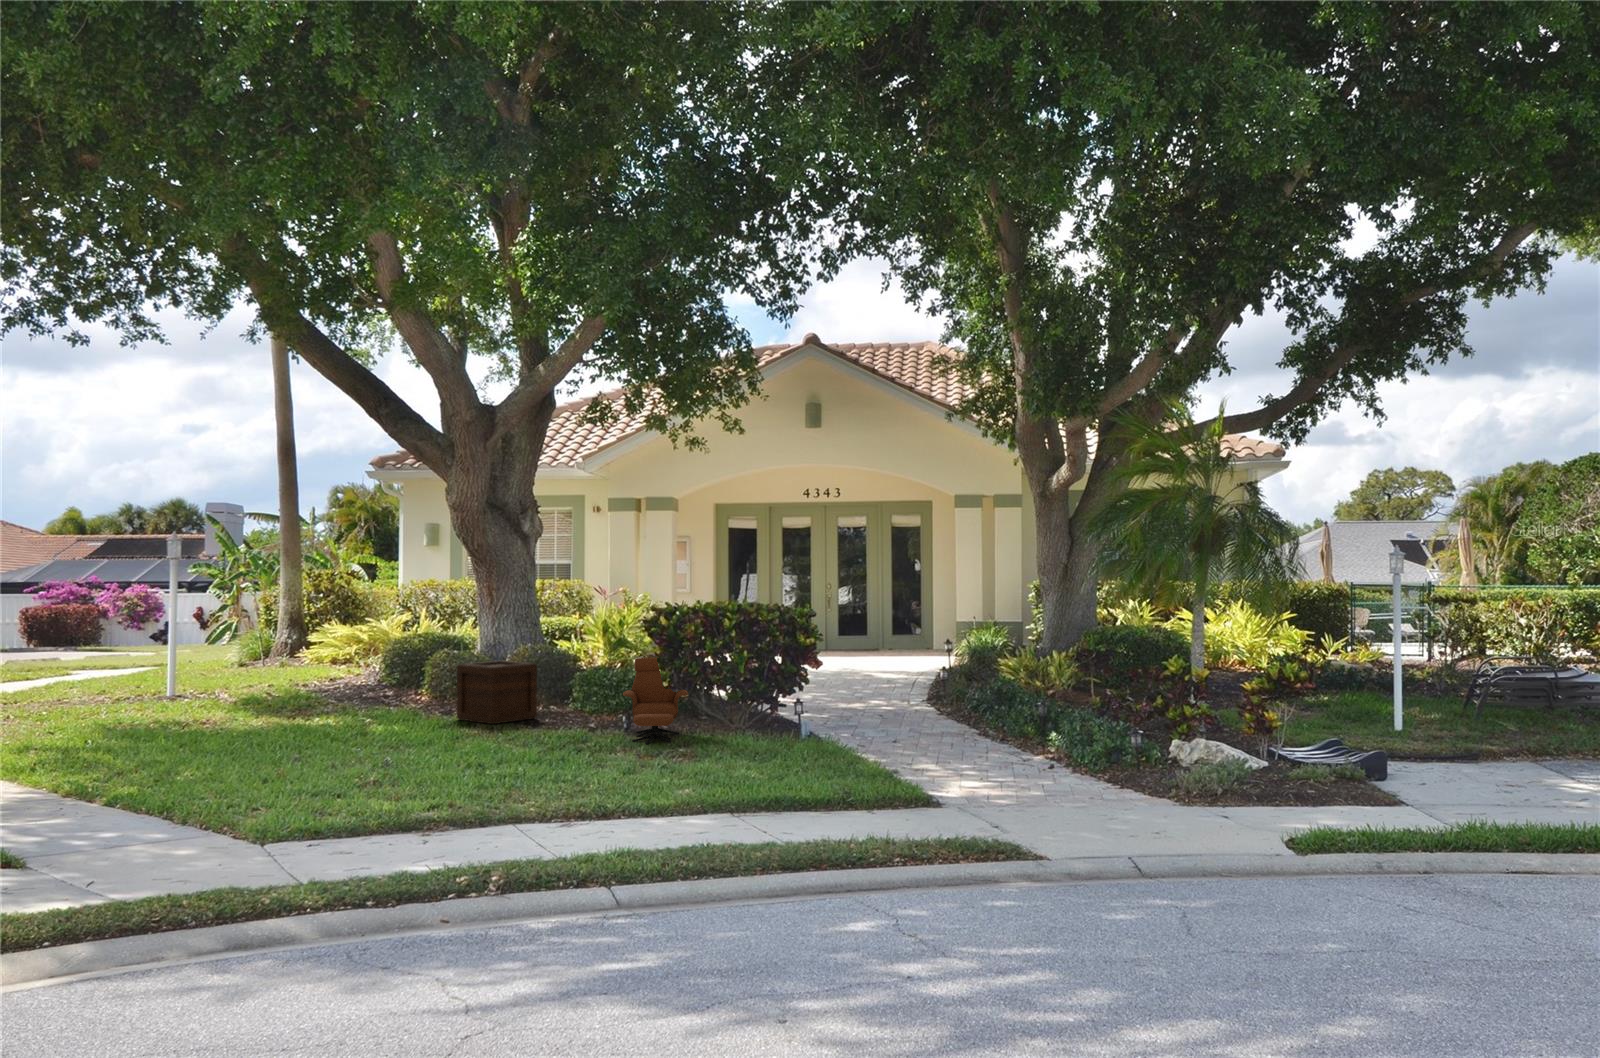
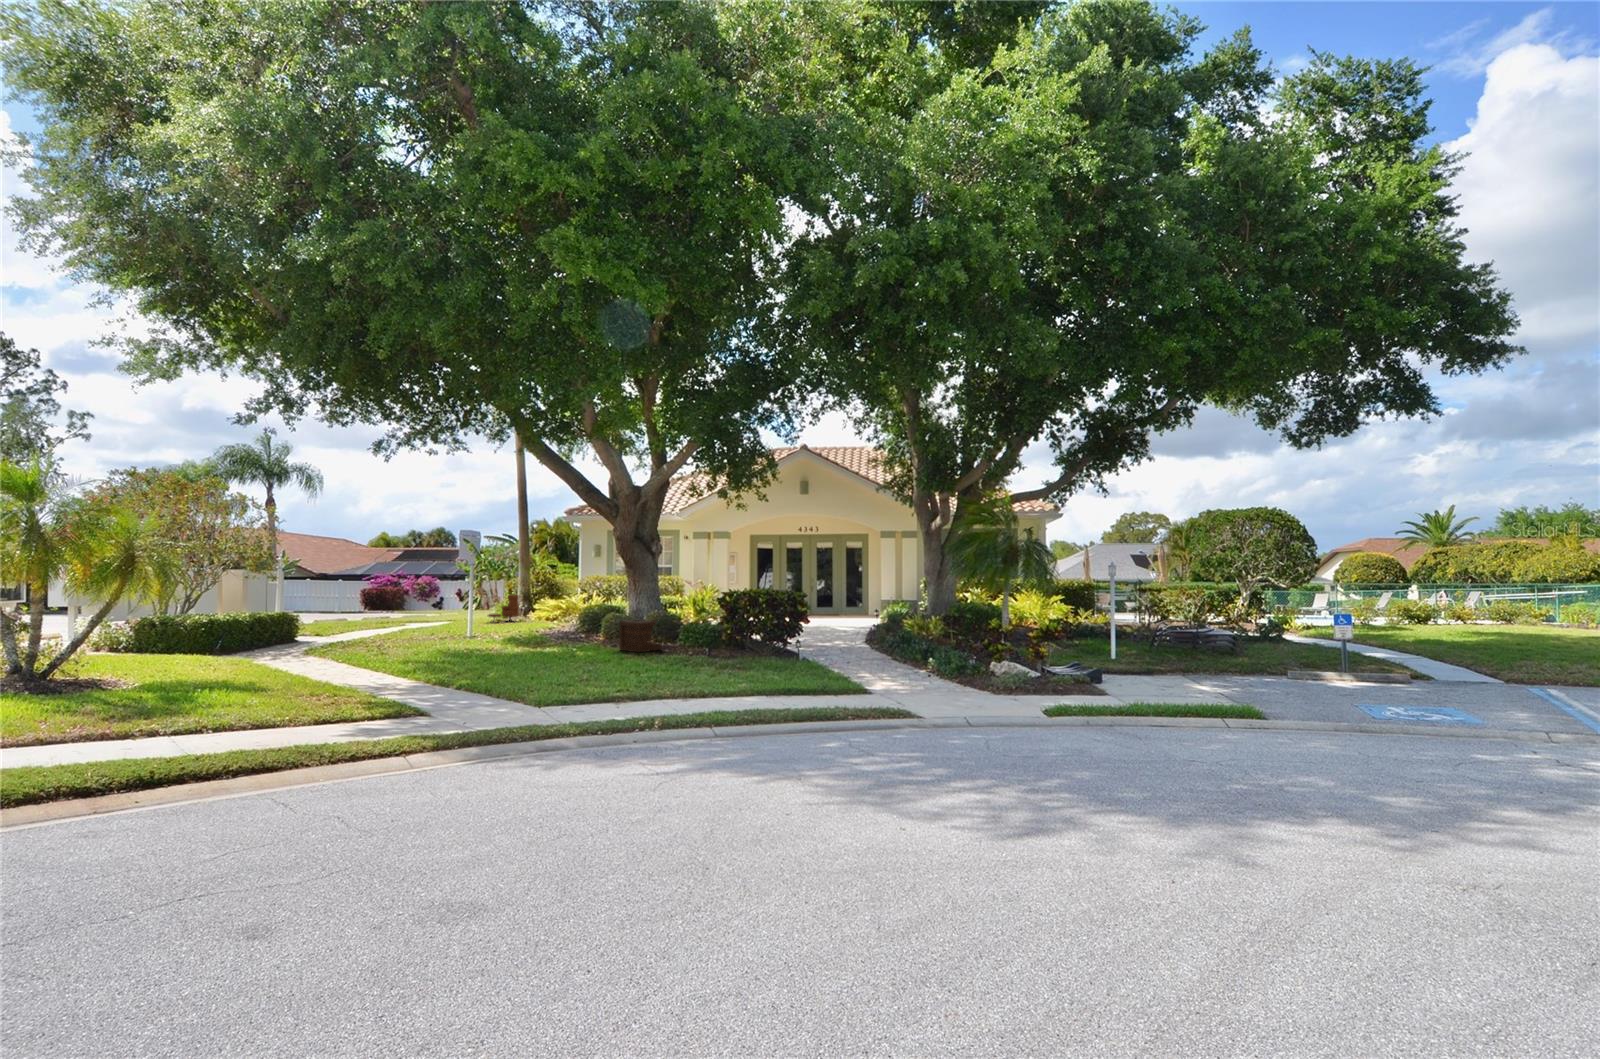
lounge chair: present [623,658,688,744] -> present [488,595,519,623]

